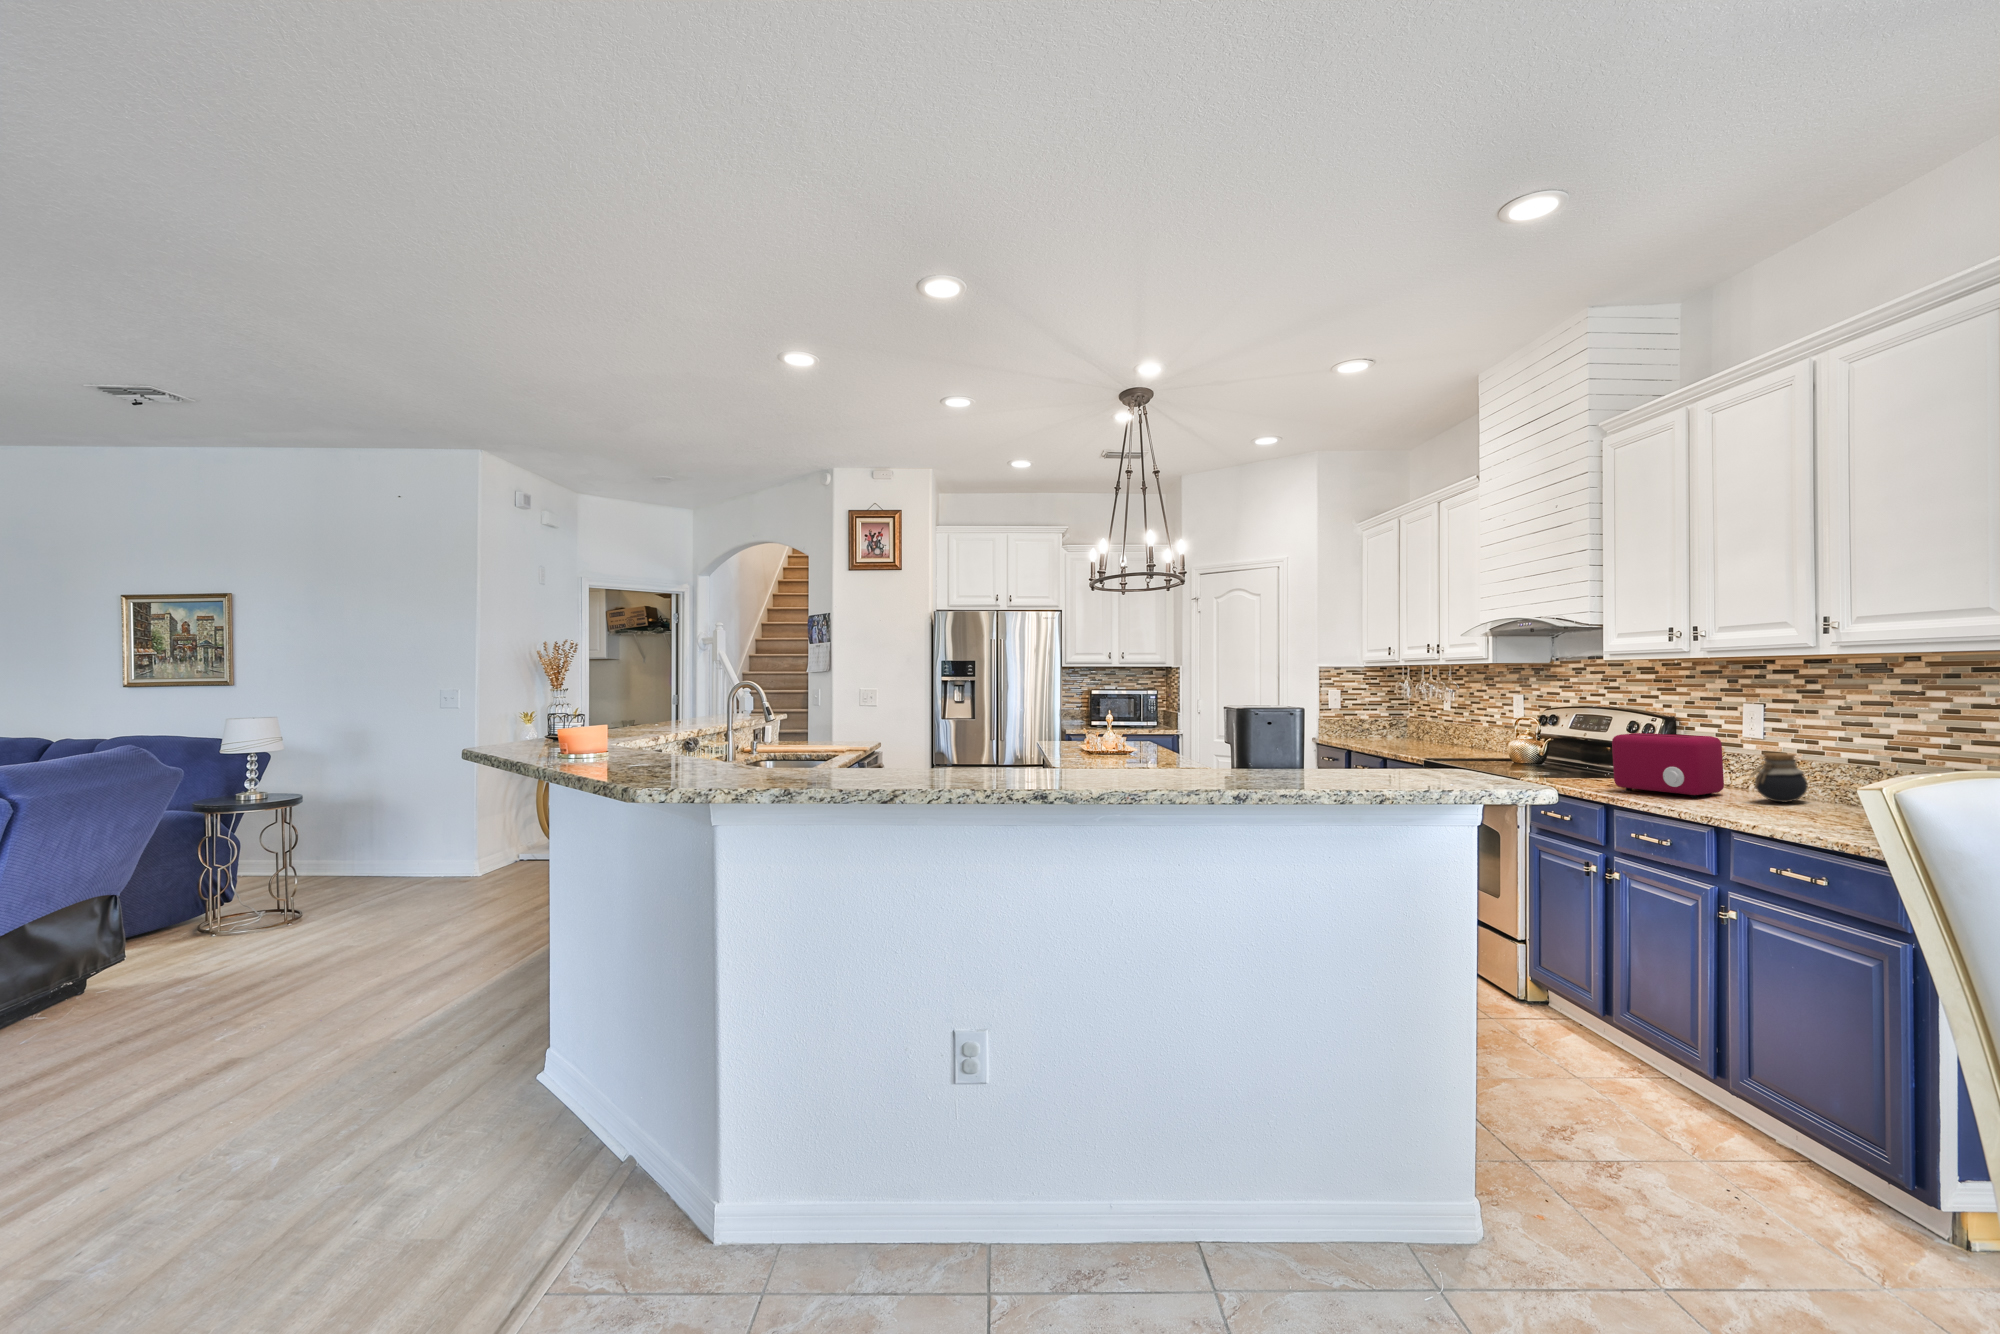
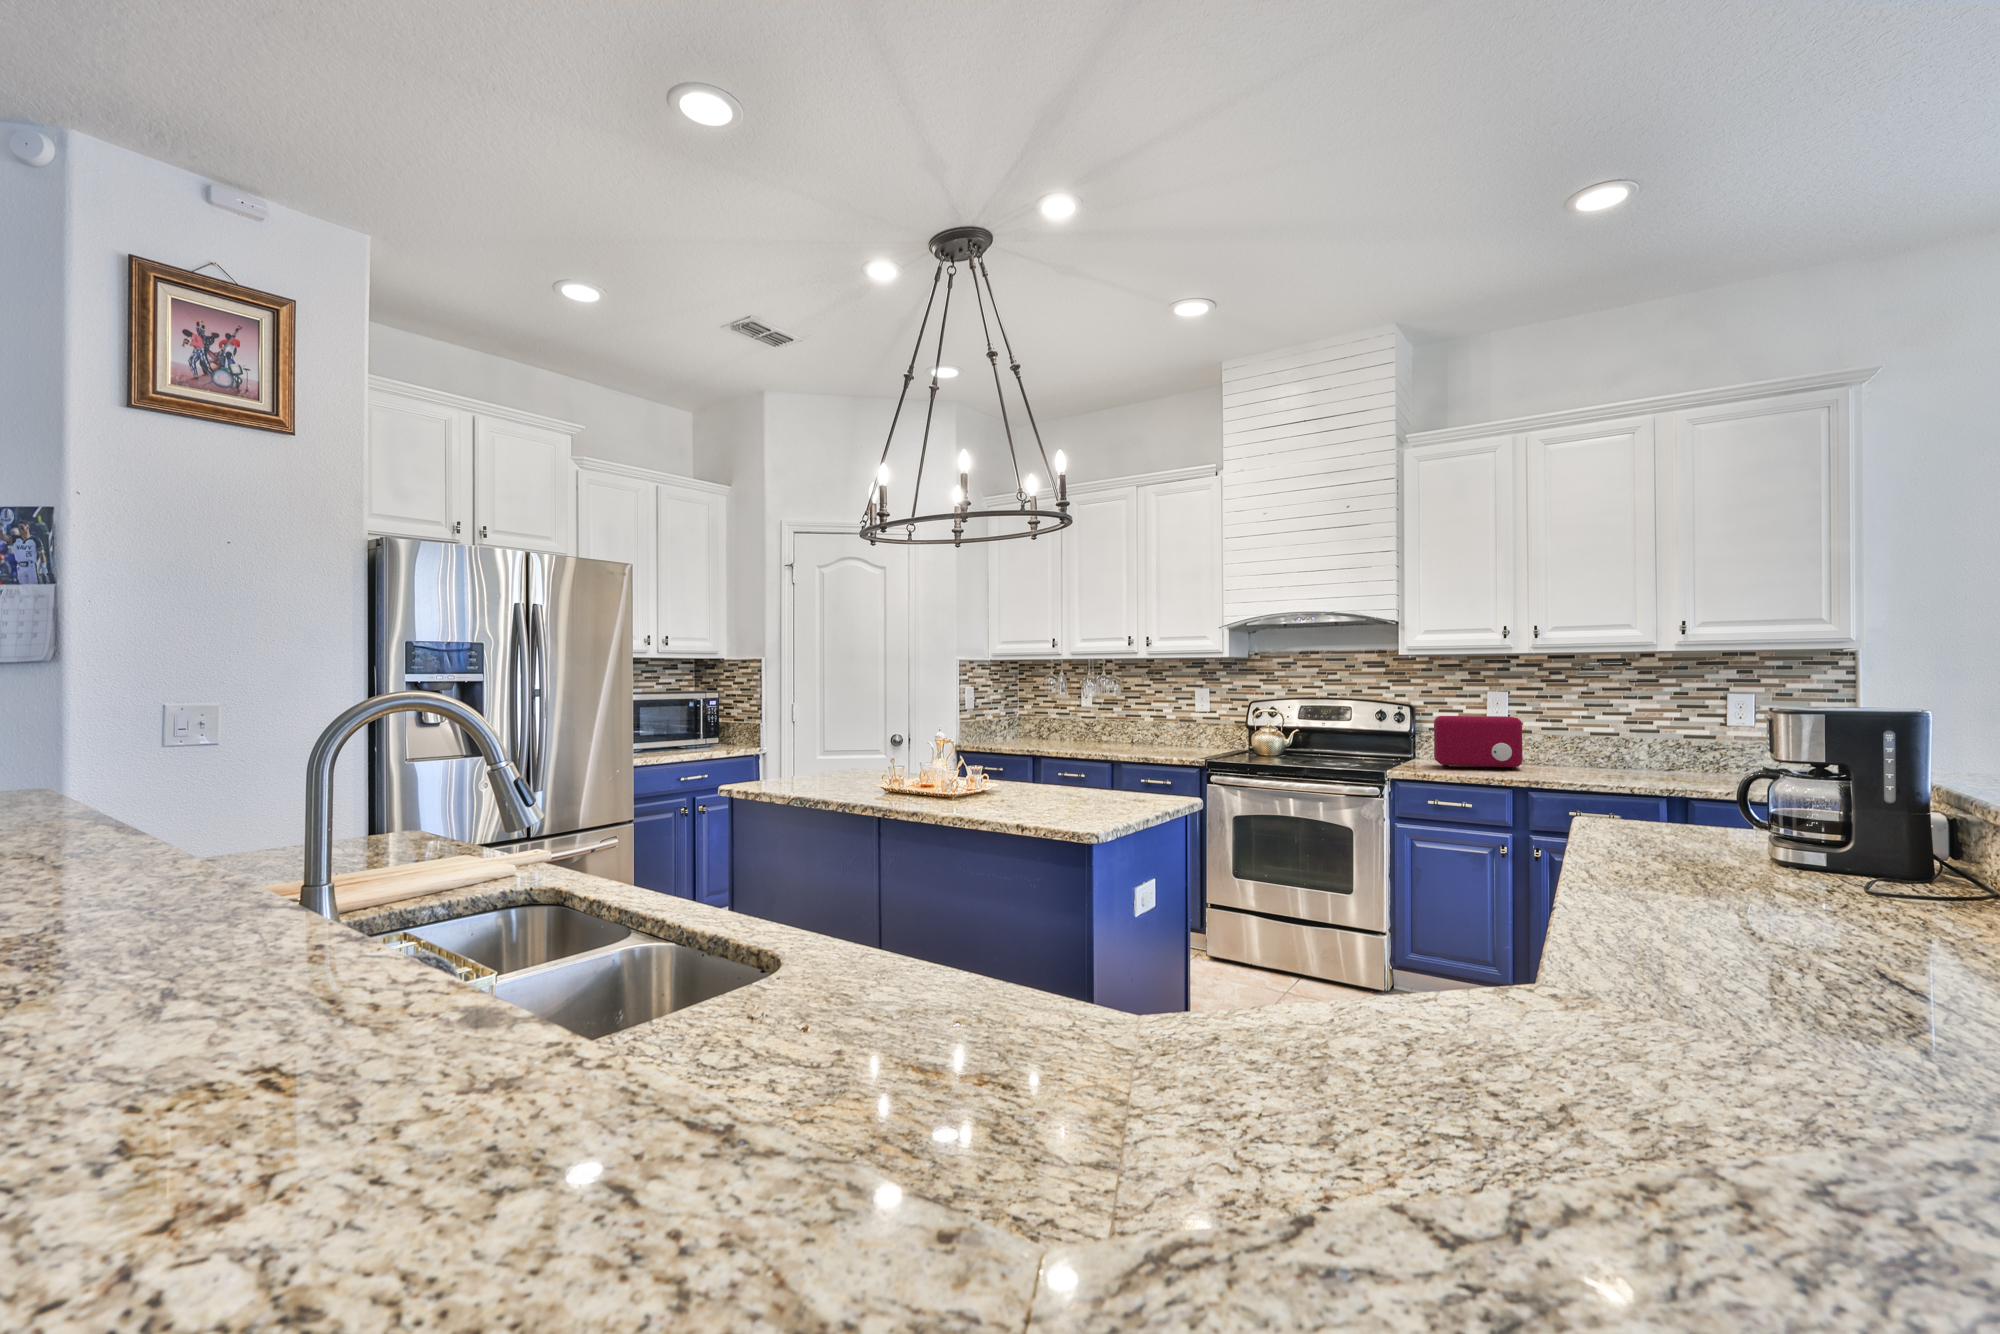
jar: present [1750,753,1808,802] -> none [1555,729,1594,769]

